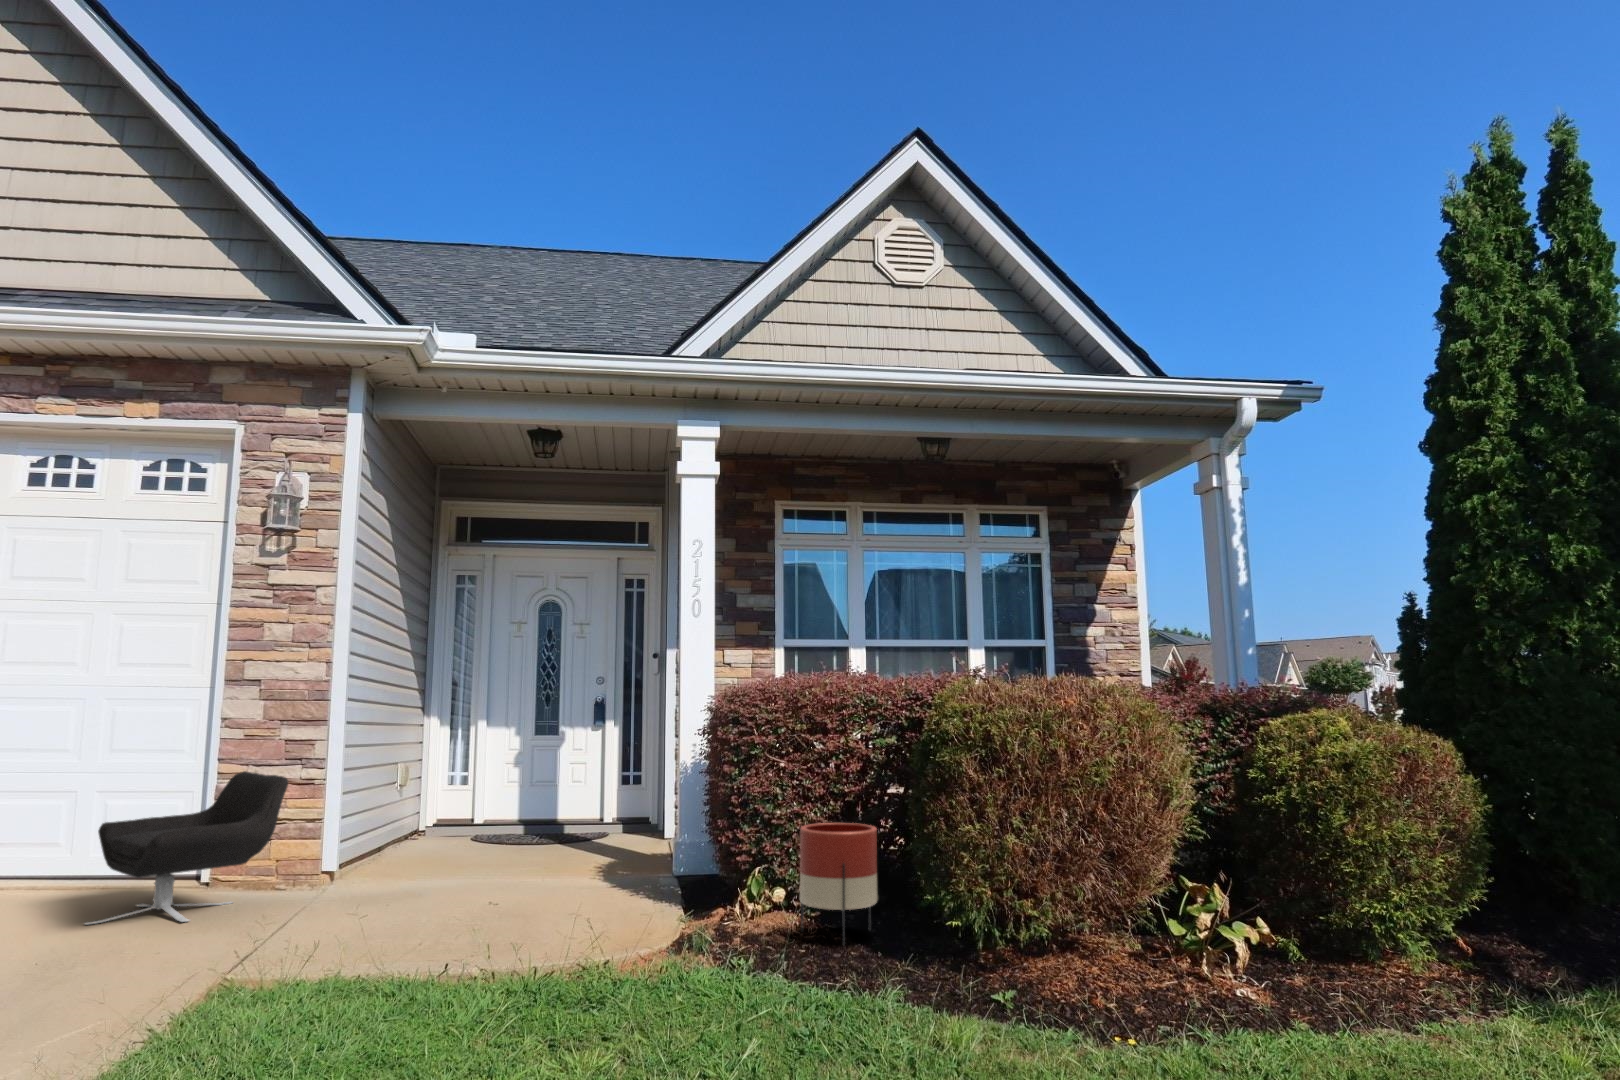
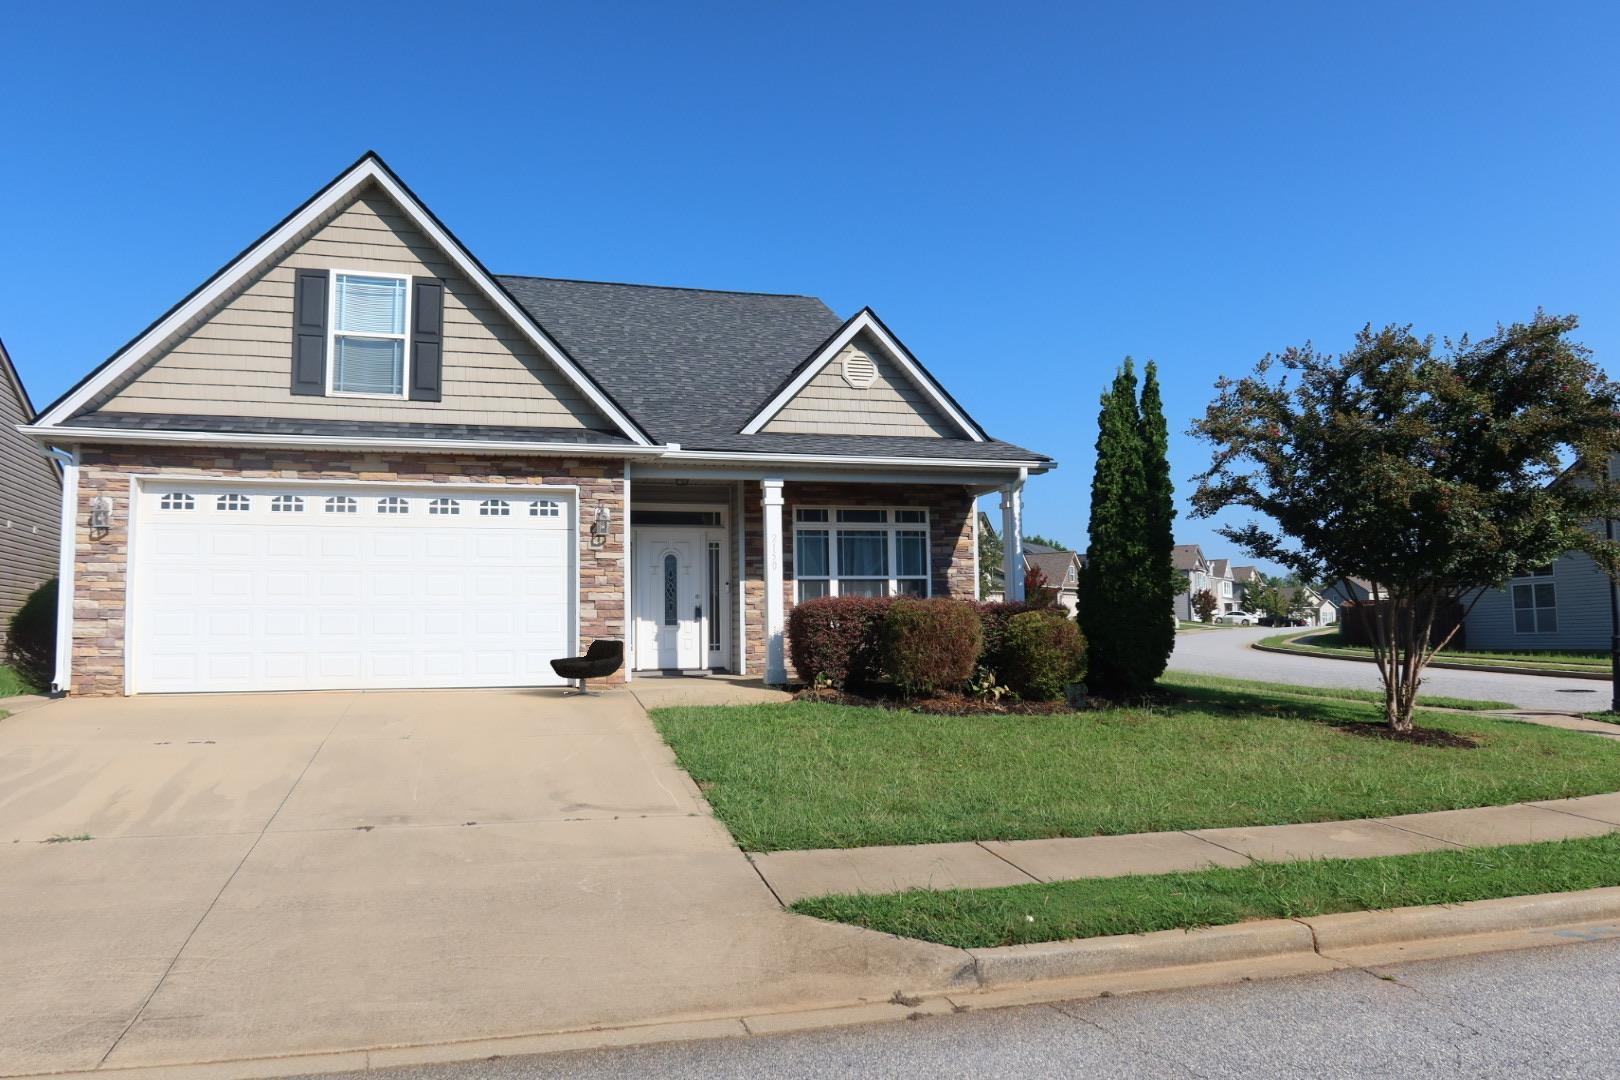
planter: present [800,823,878,945] -> none [839,656,868,698]
watering can: none [1423,904,1540,1008] -> present [1059,678,1088,708]

